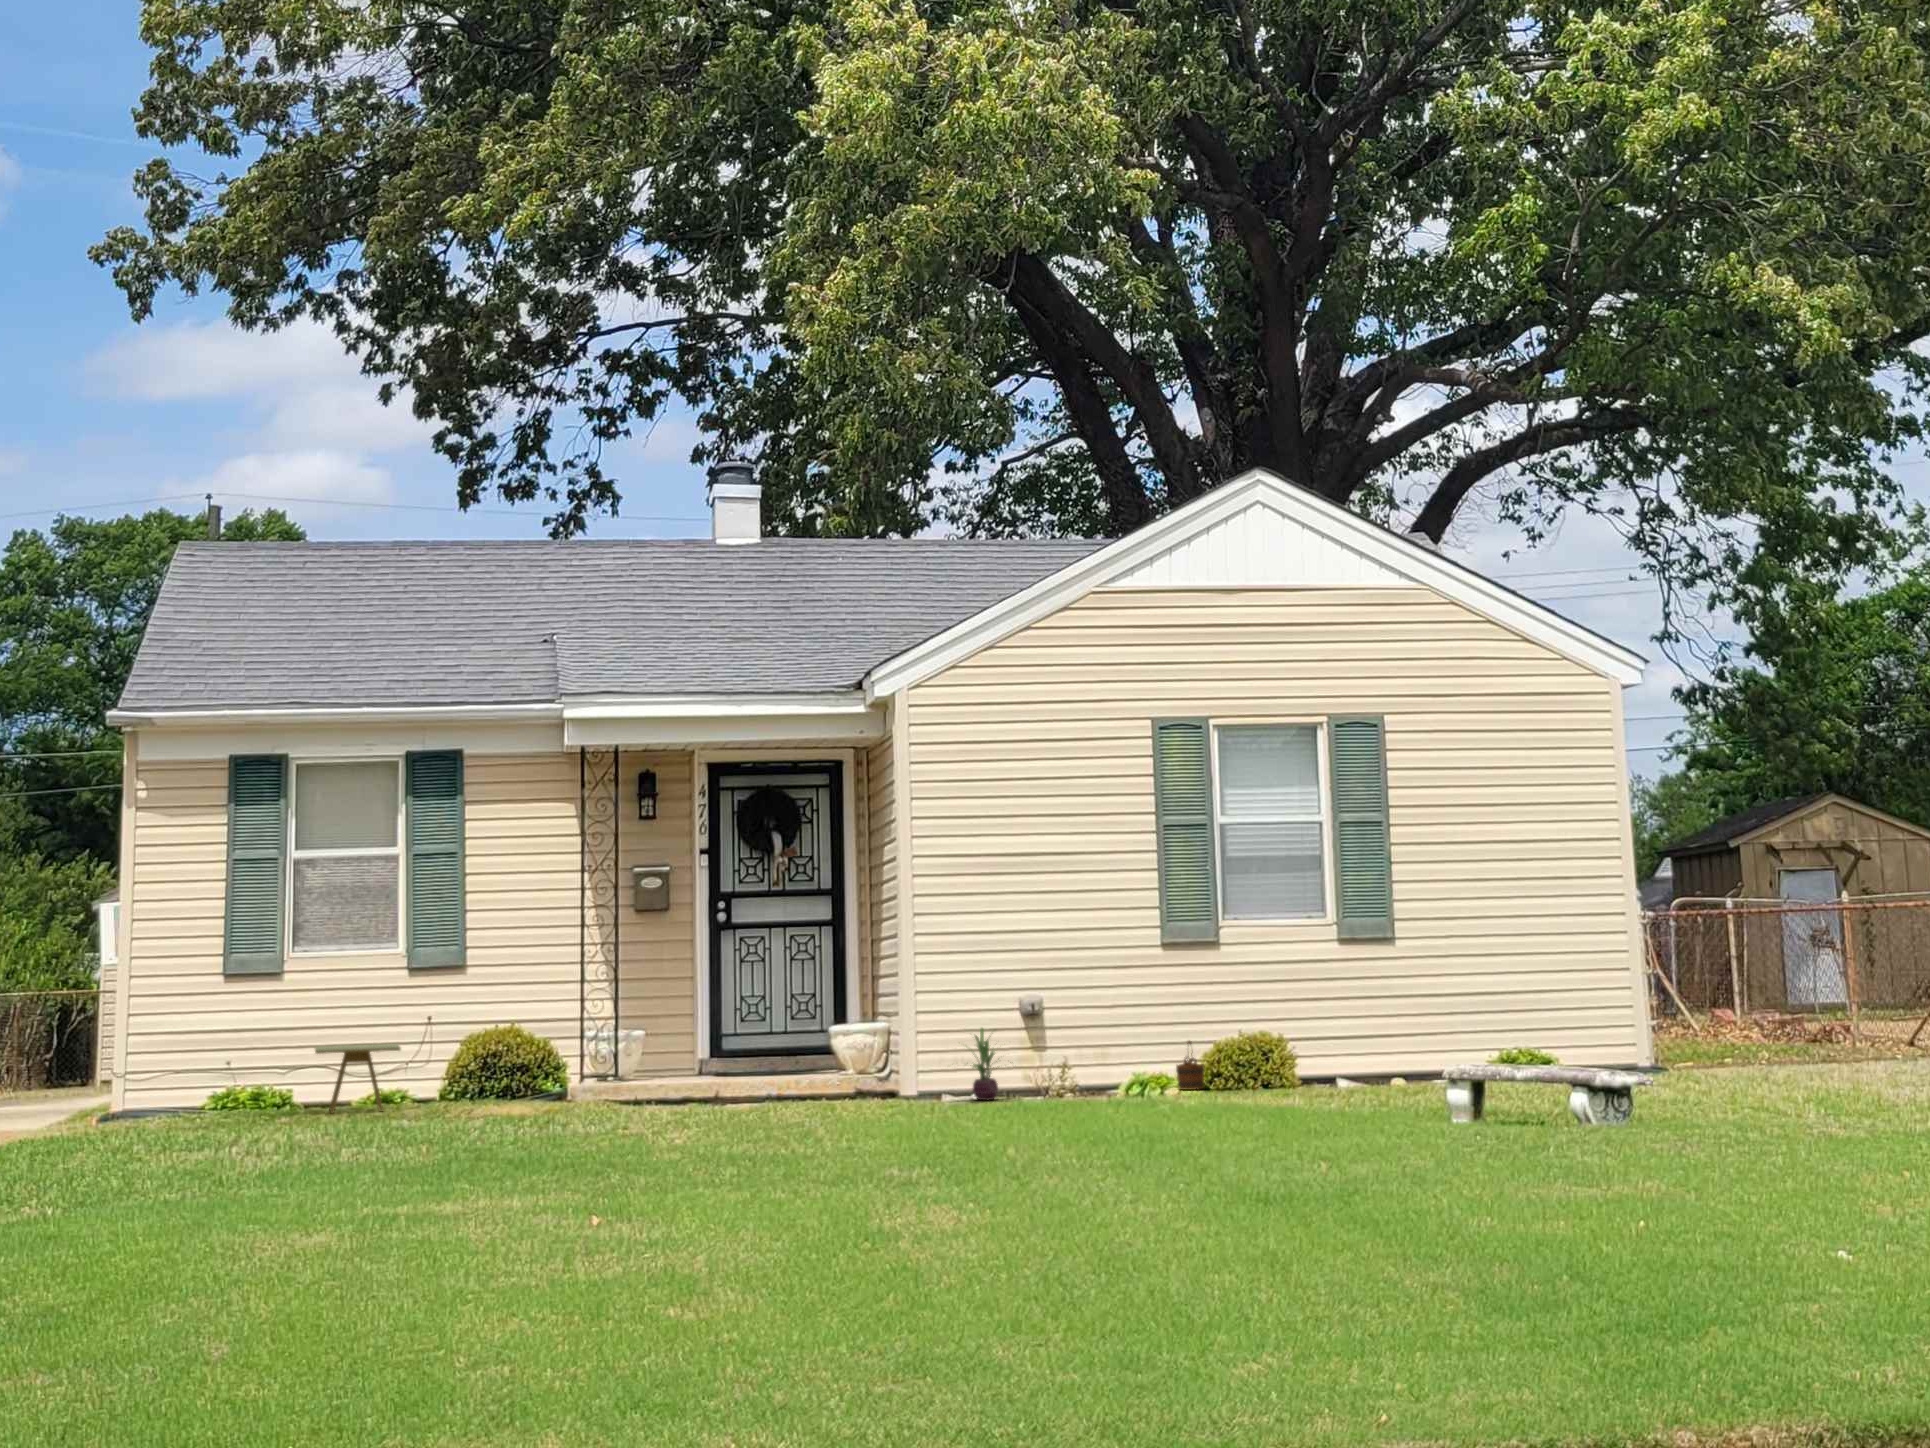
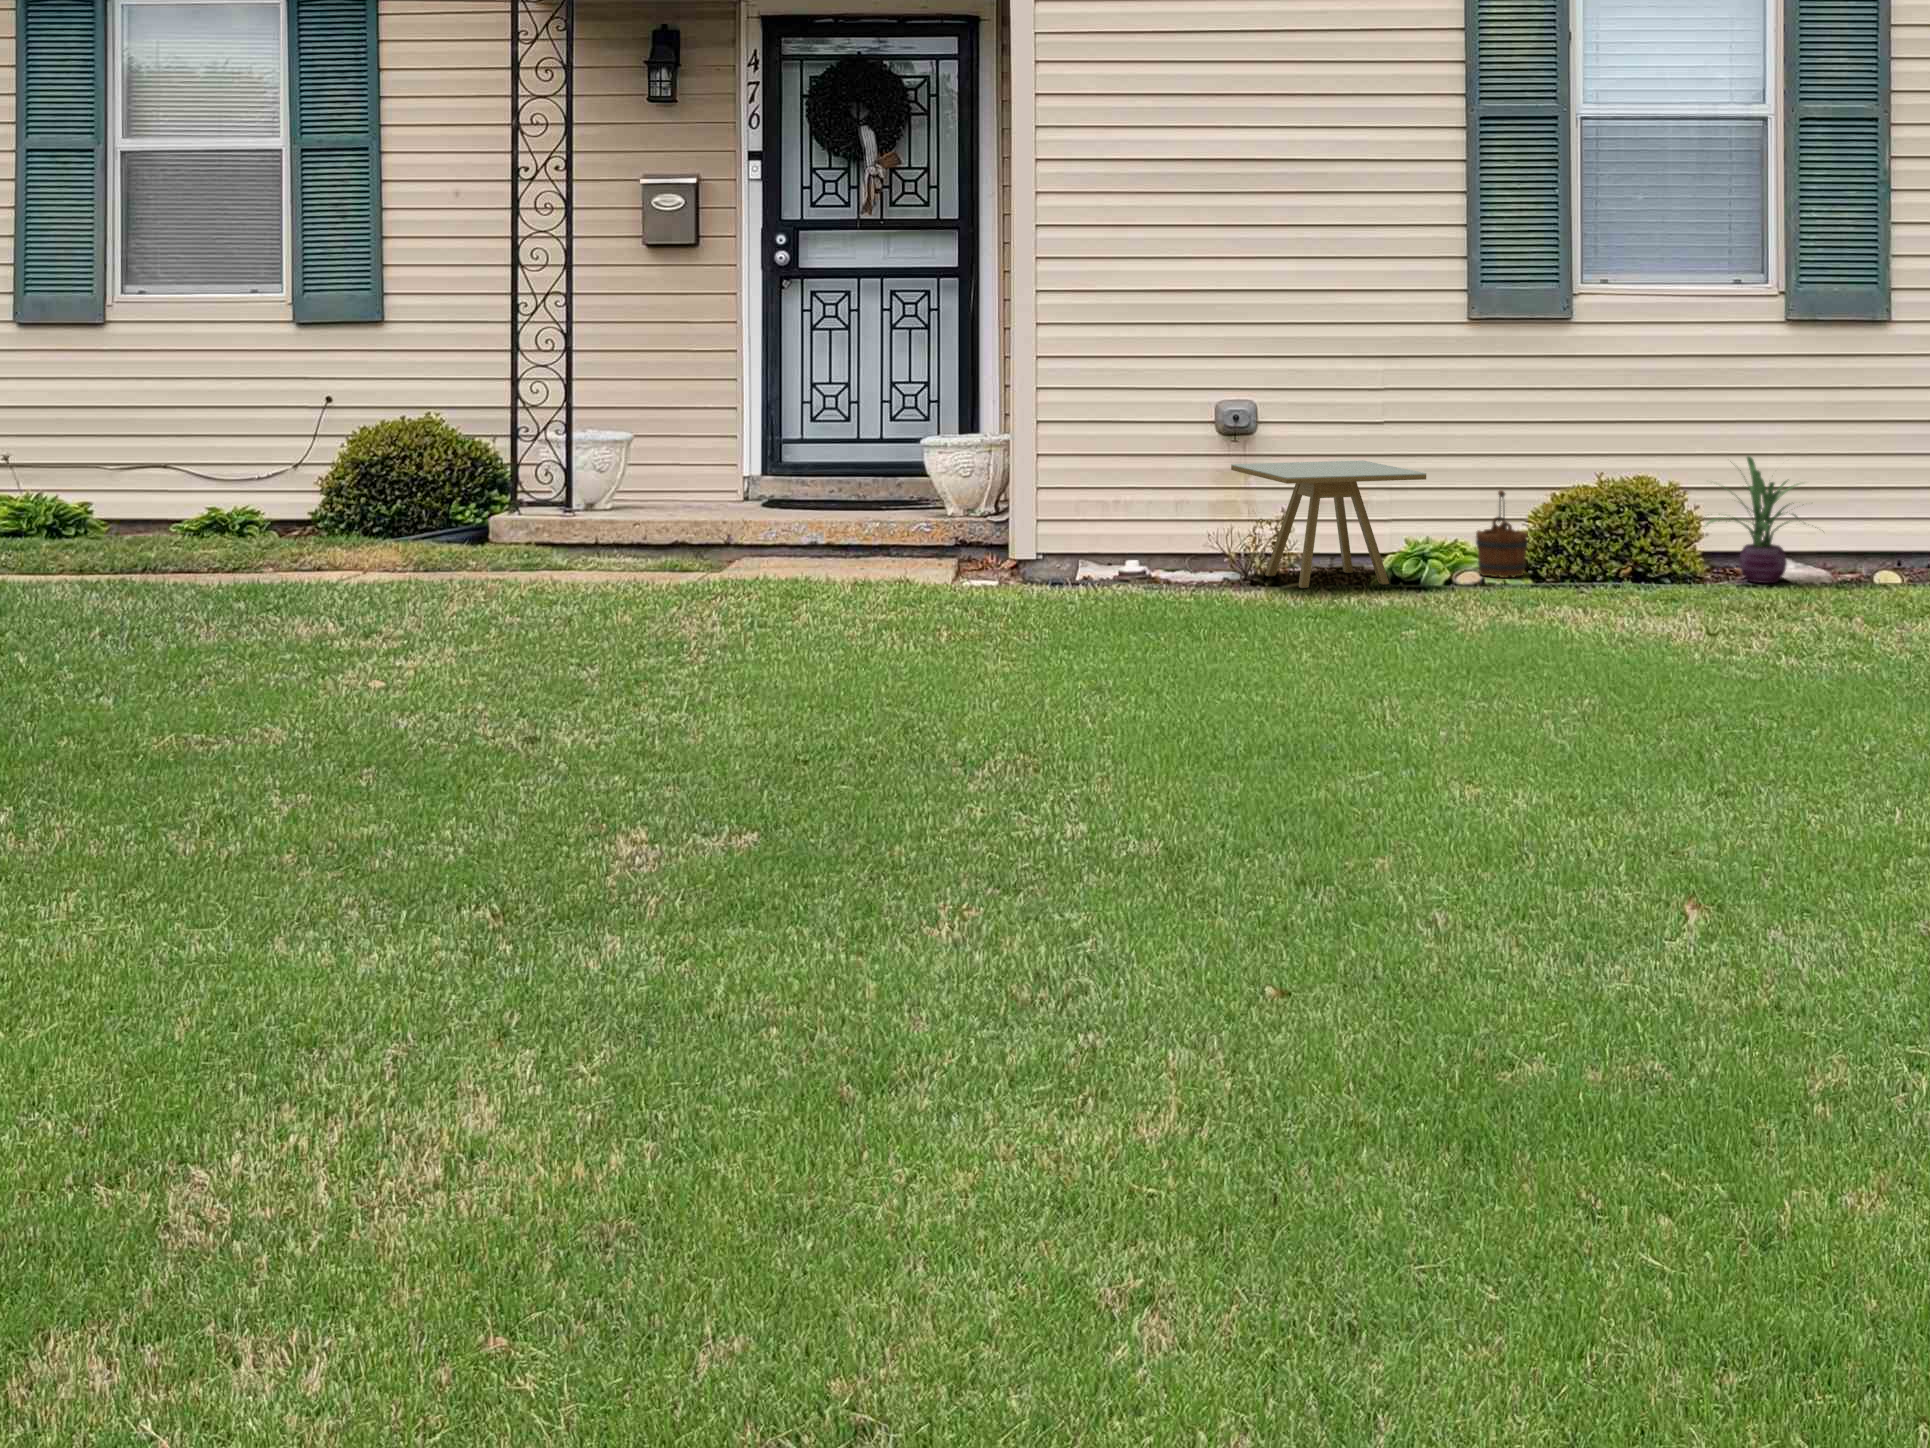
decorative plant: present [973,1028,998,1100] -> present [1704,456,1799,583]
side table: present [315,1043,401,1113] -> present [1231,461,1426,588]

